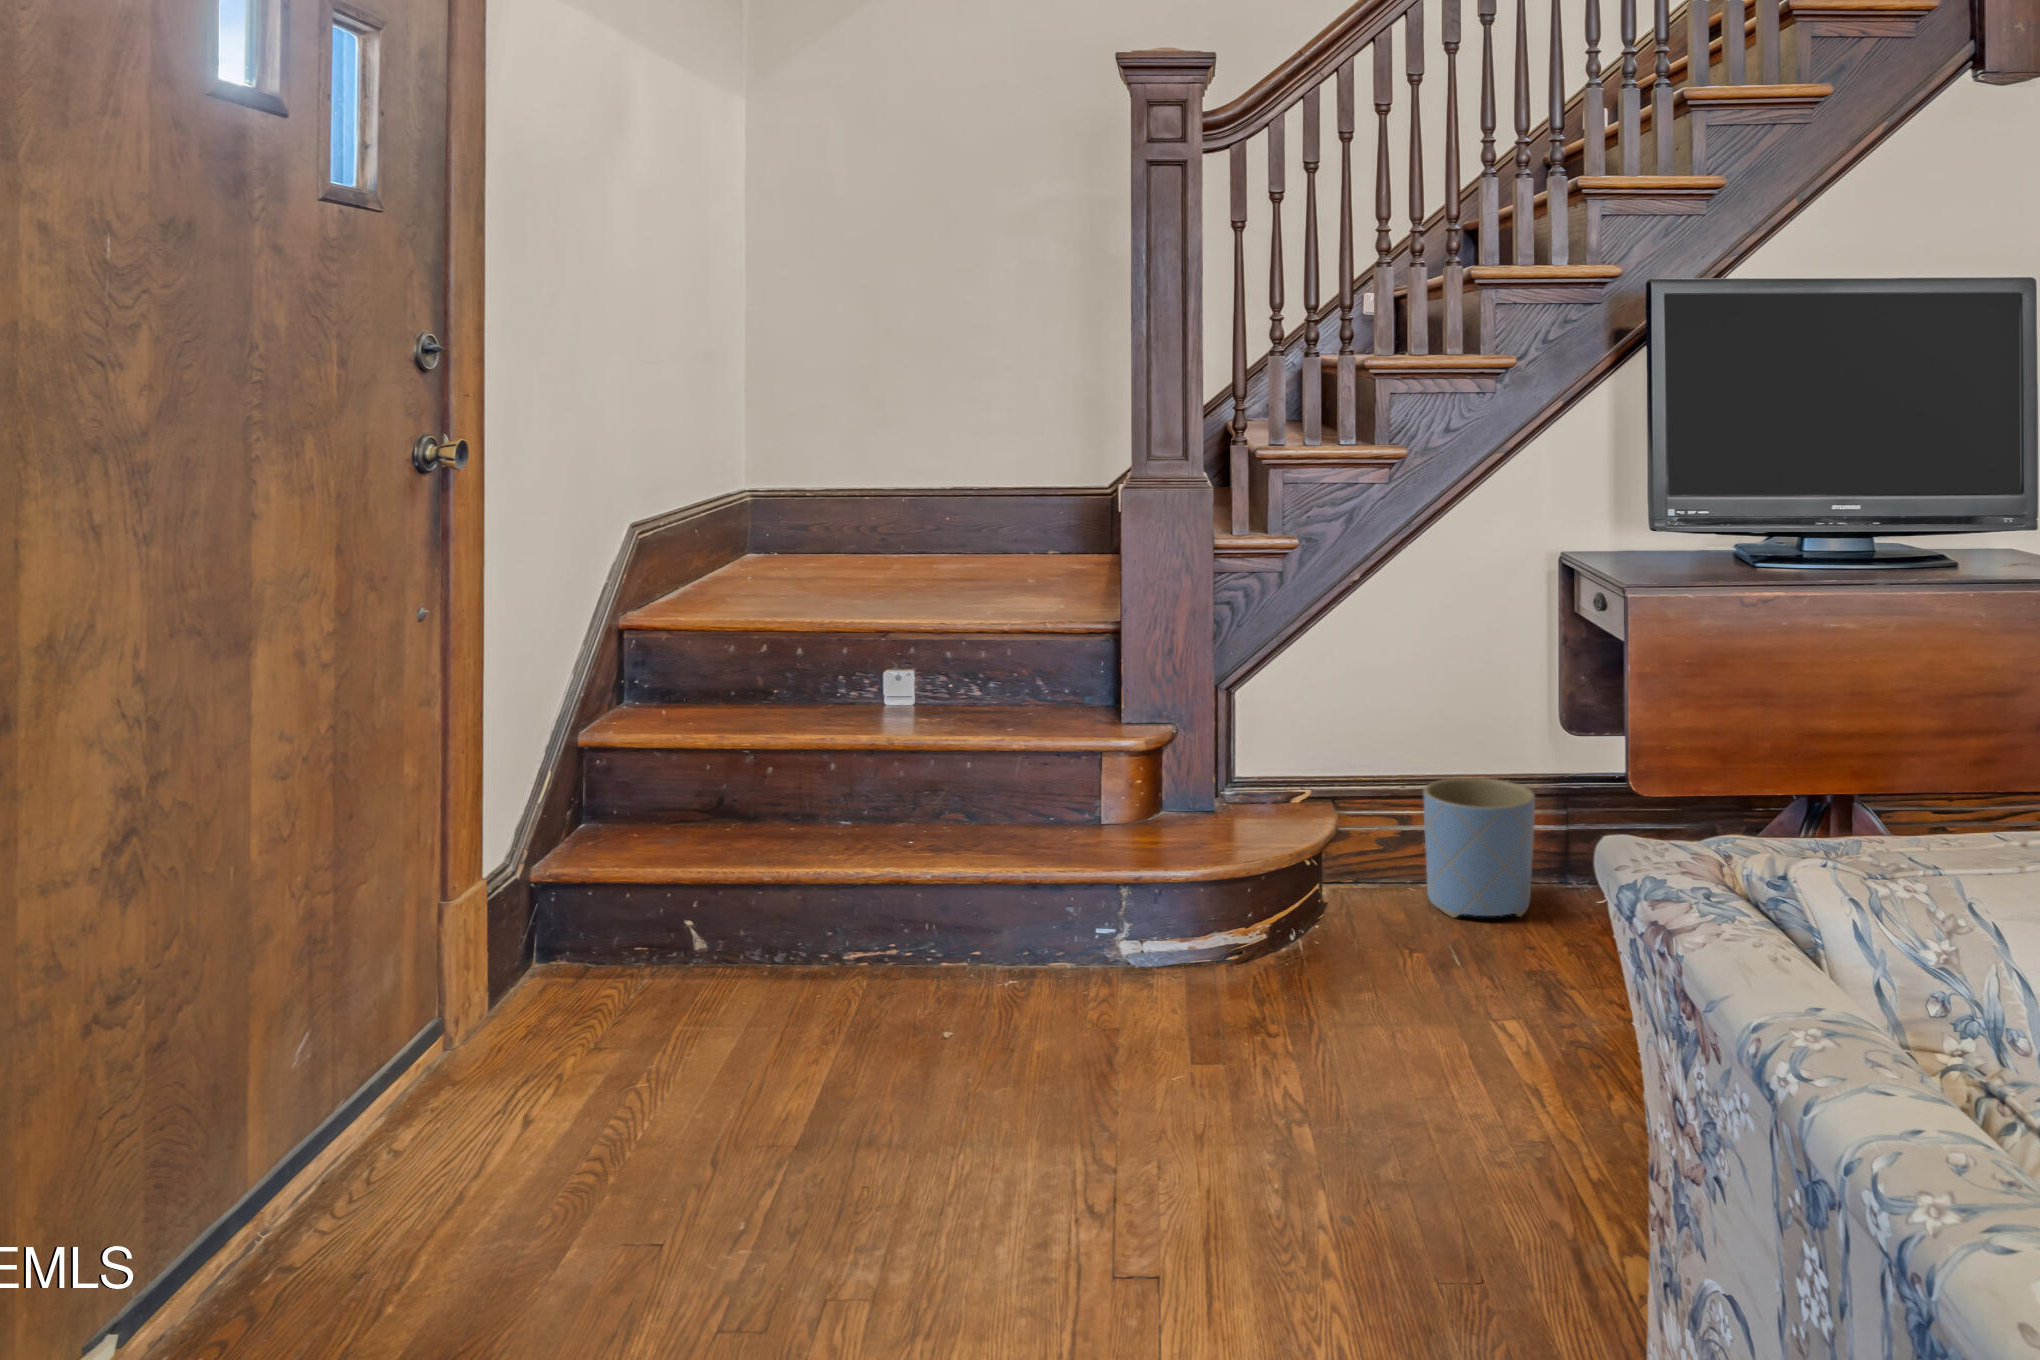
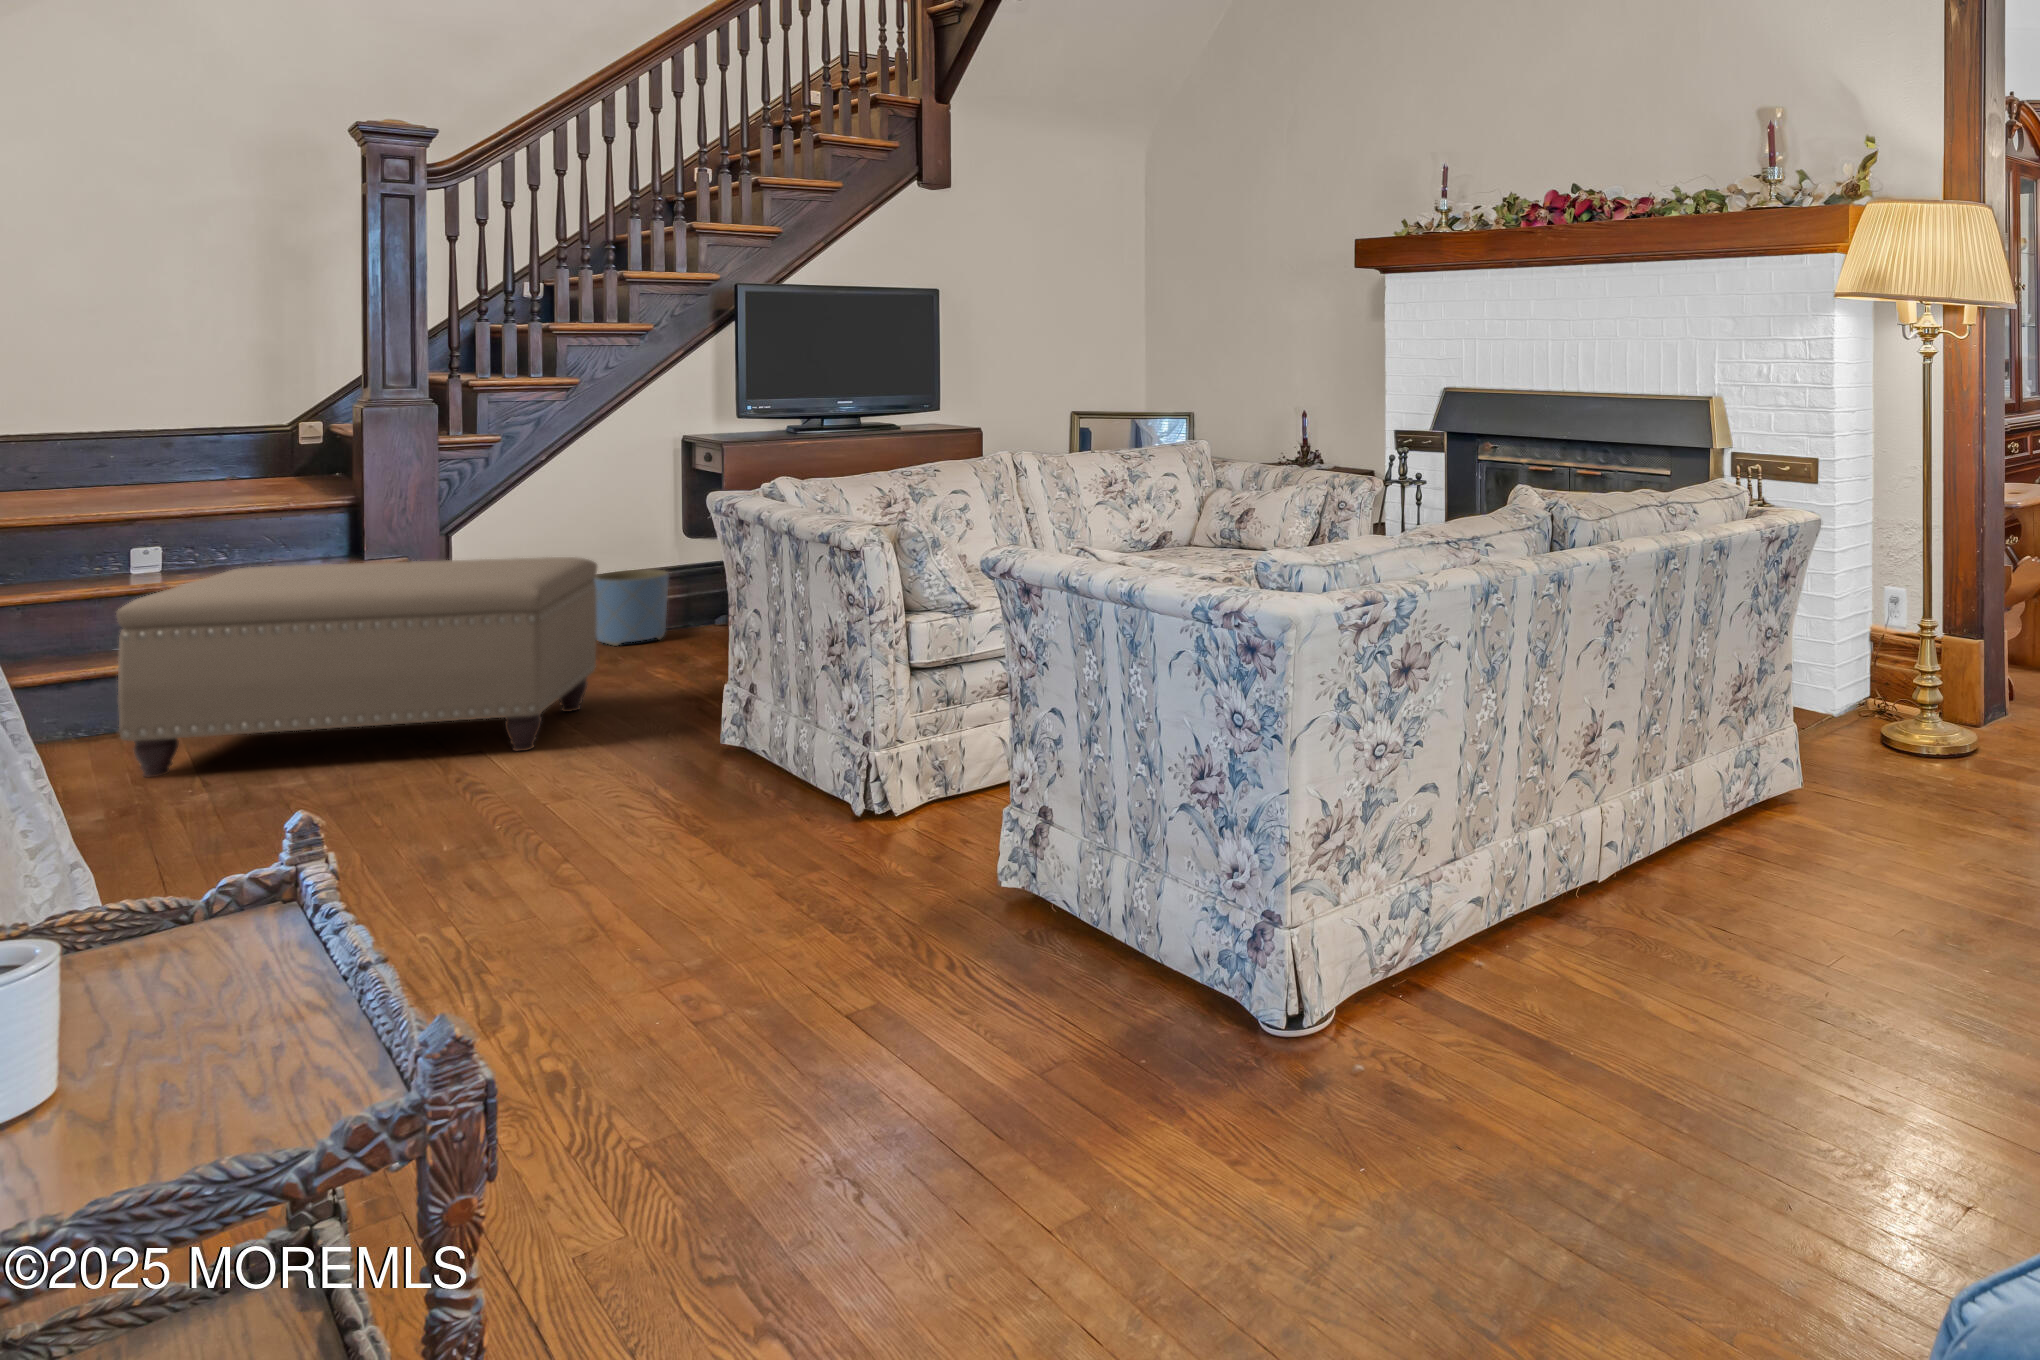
ottoman: none [717,753,1384,1250] -> present [116,557,597,777]

